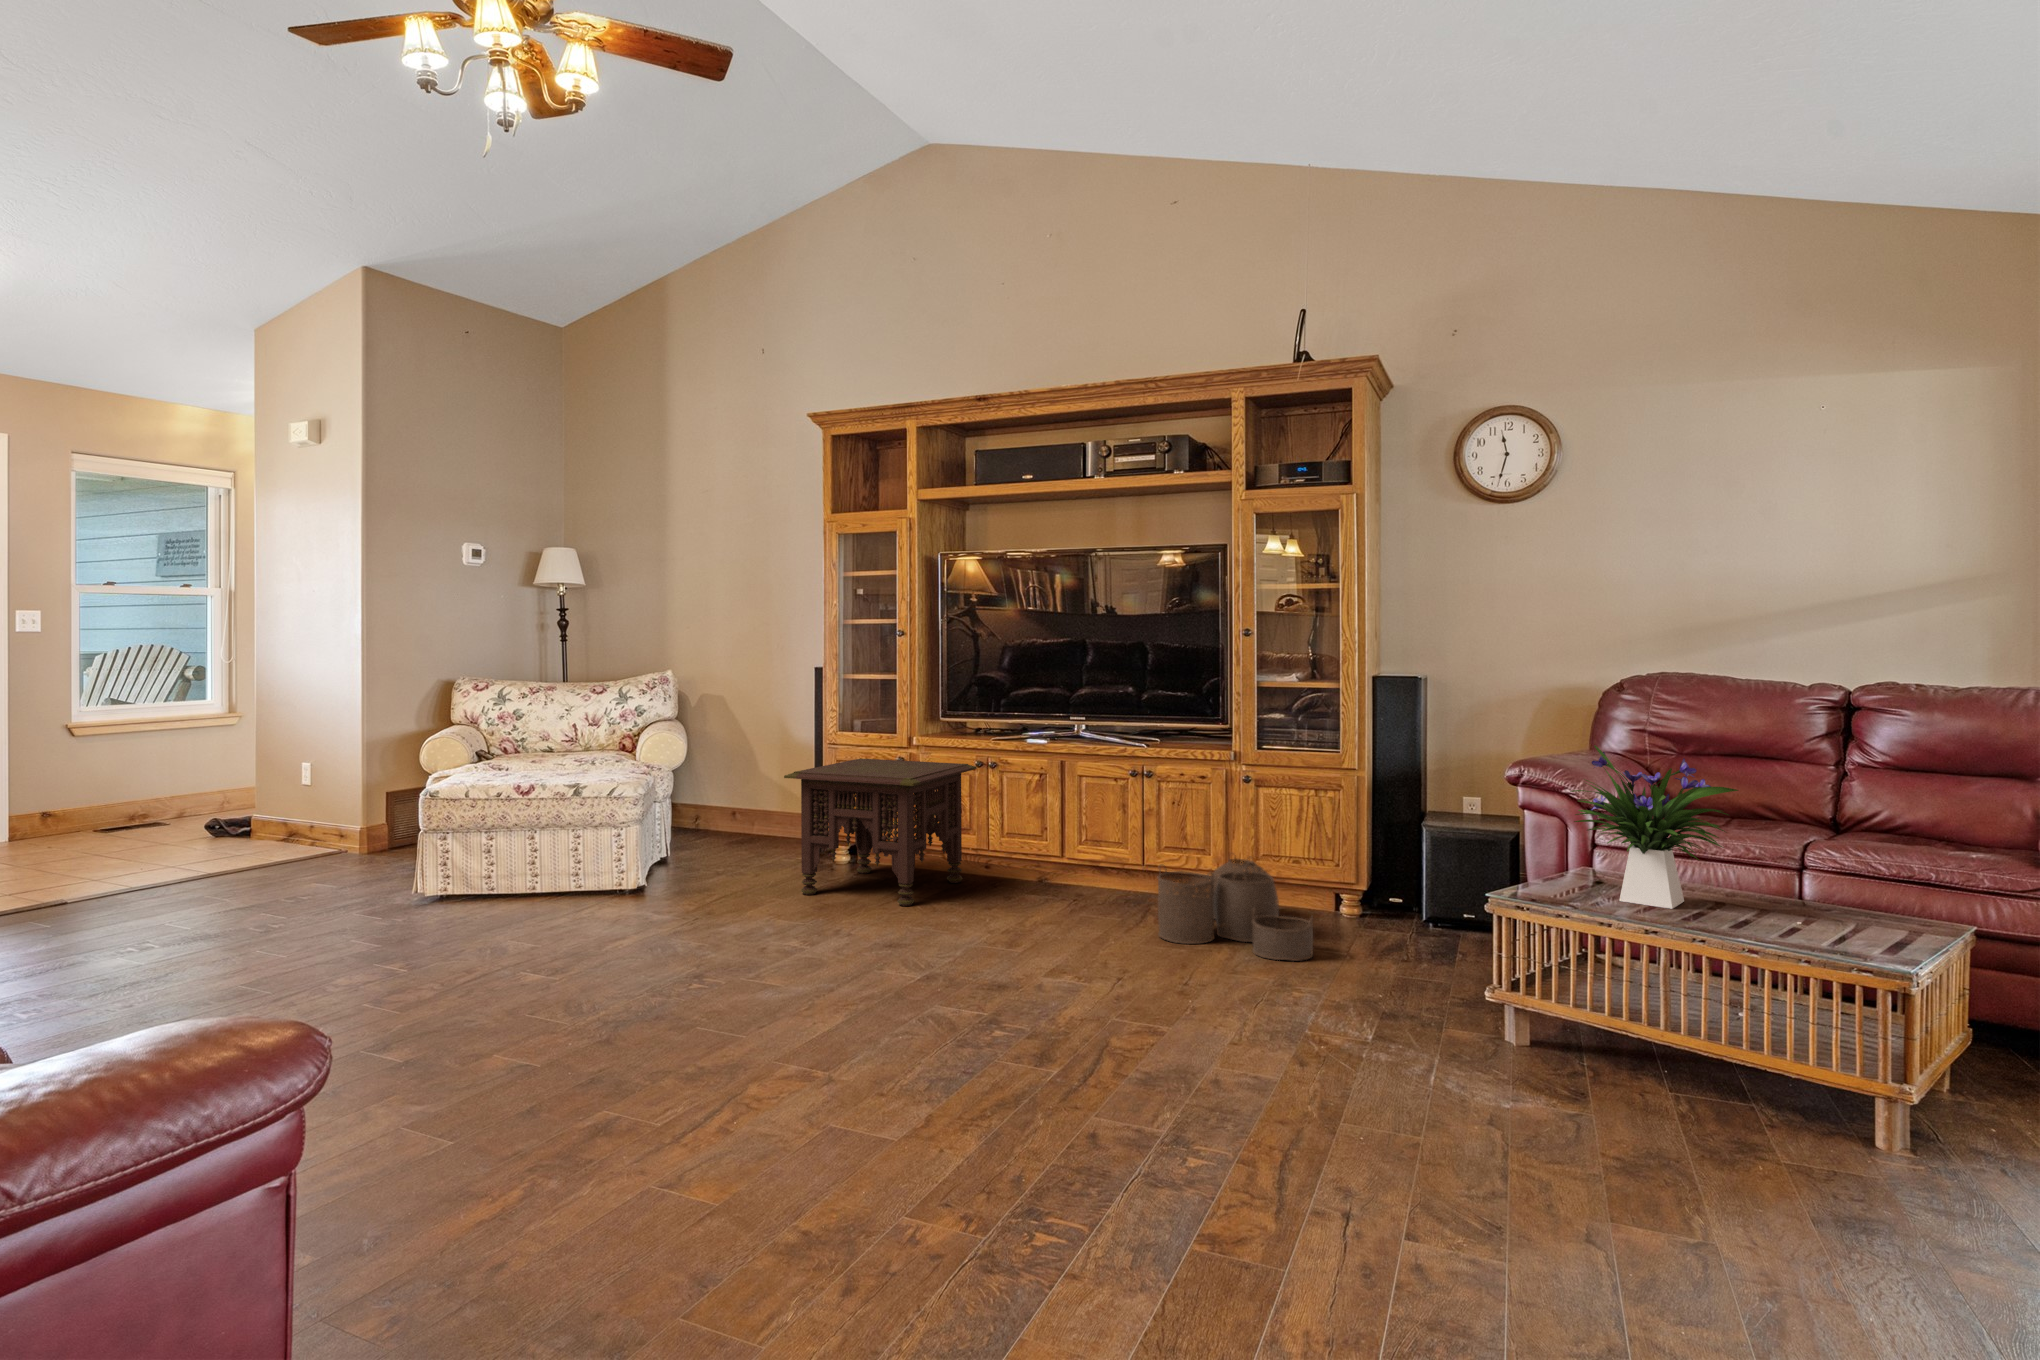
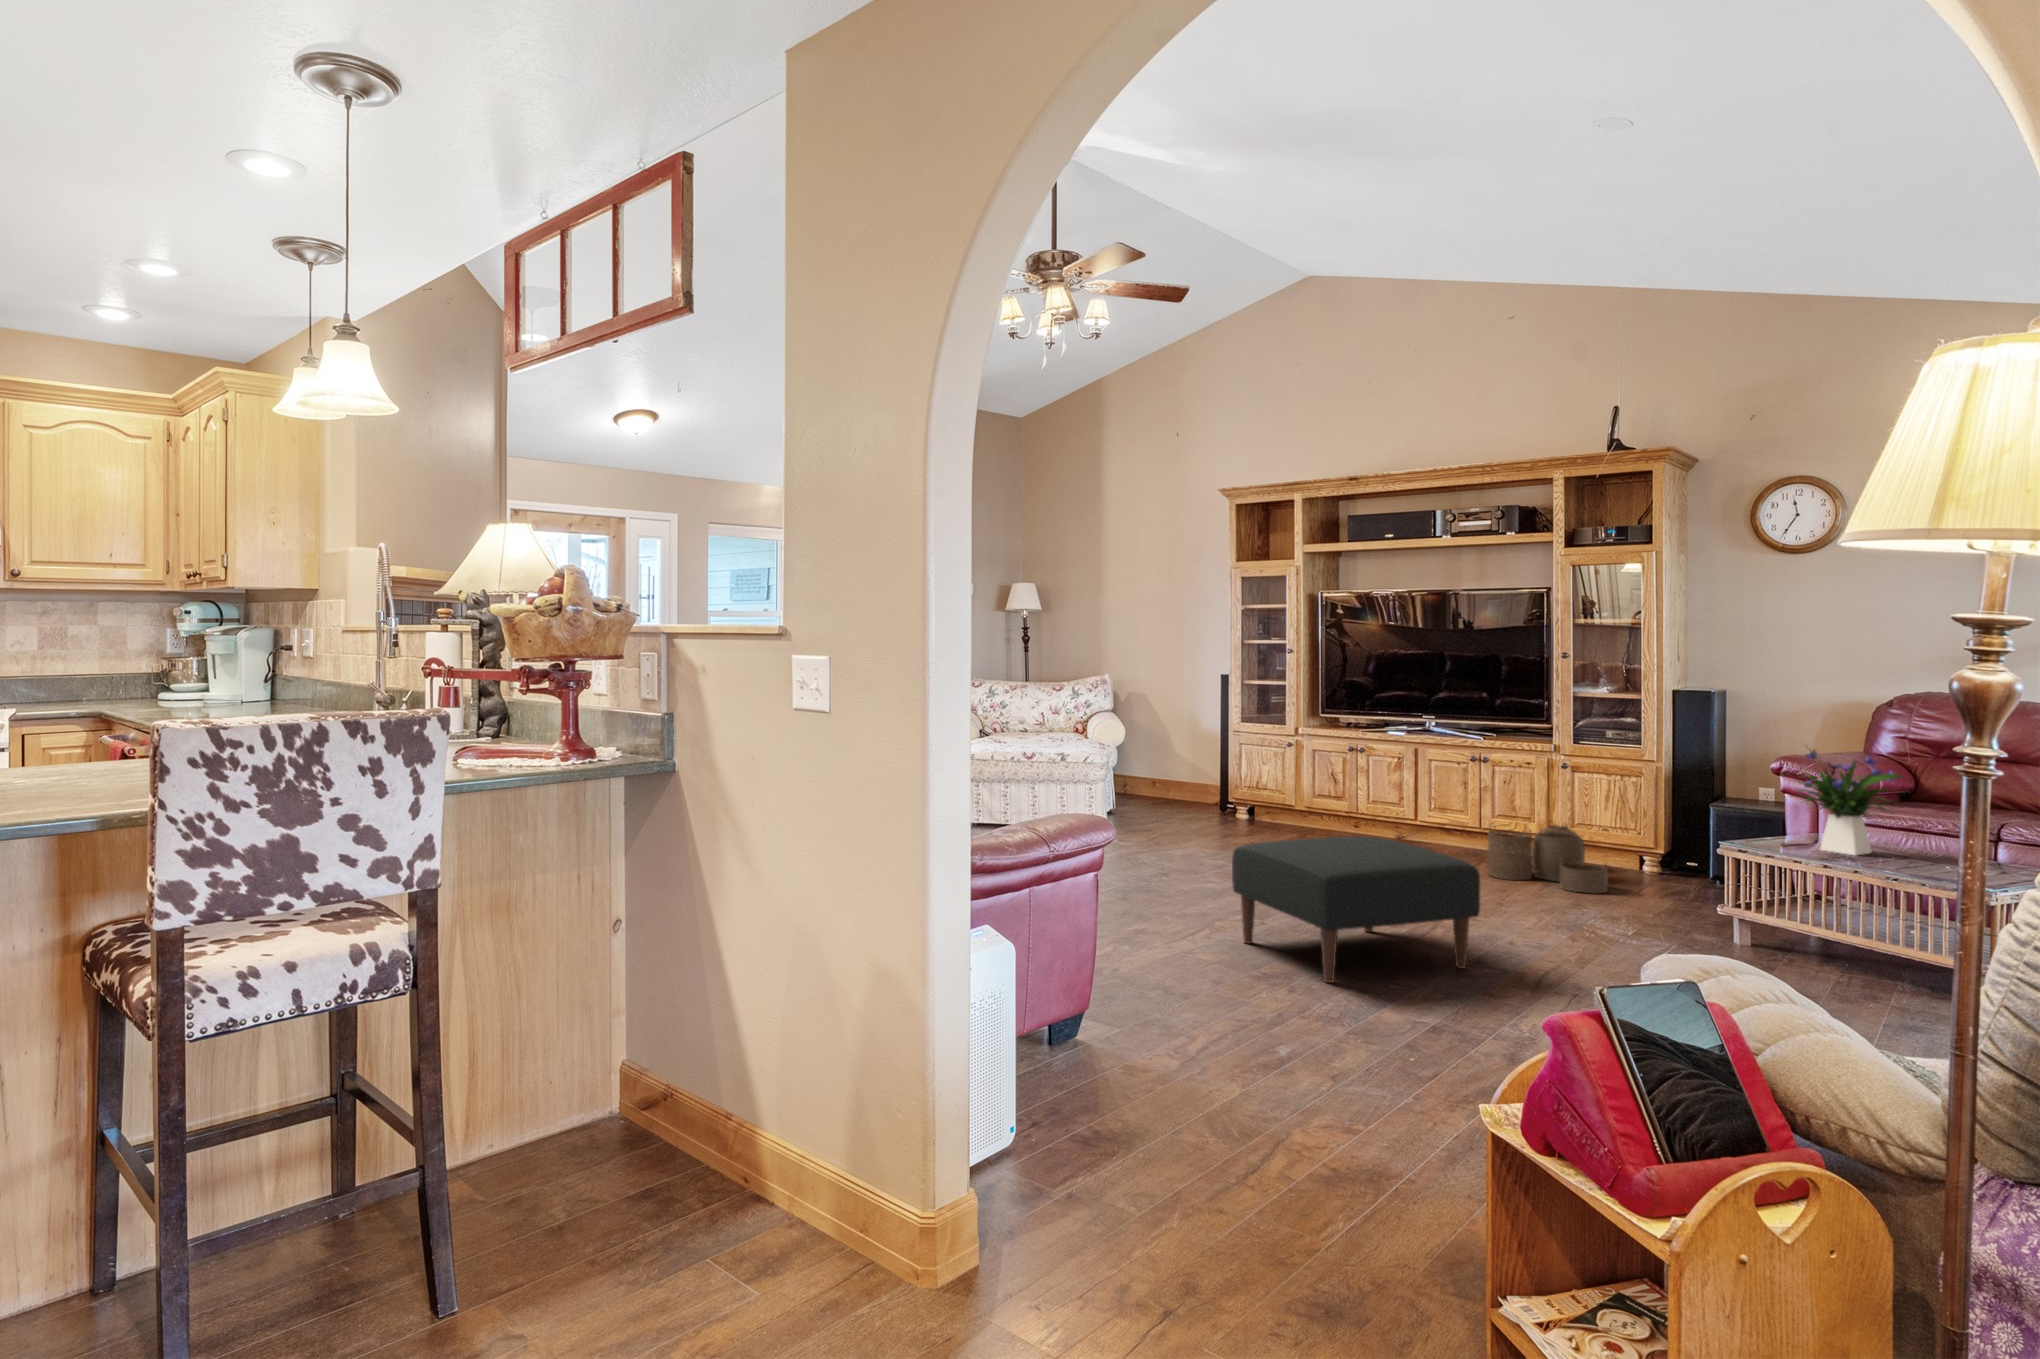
side table: present [784,759,977,906] -> none [1206,743,1348,847]
ottoman: none [756,925,1183,1264] -> present [1232,836,1480,983]

